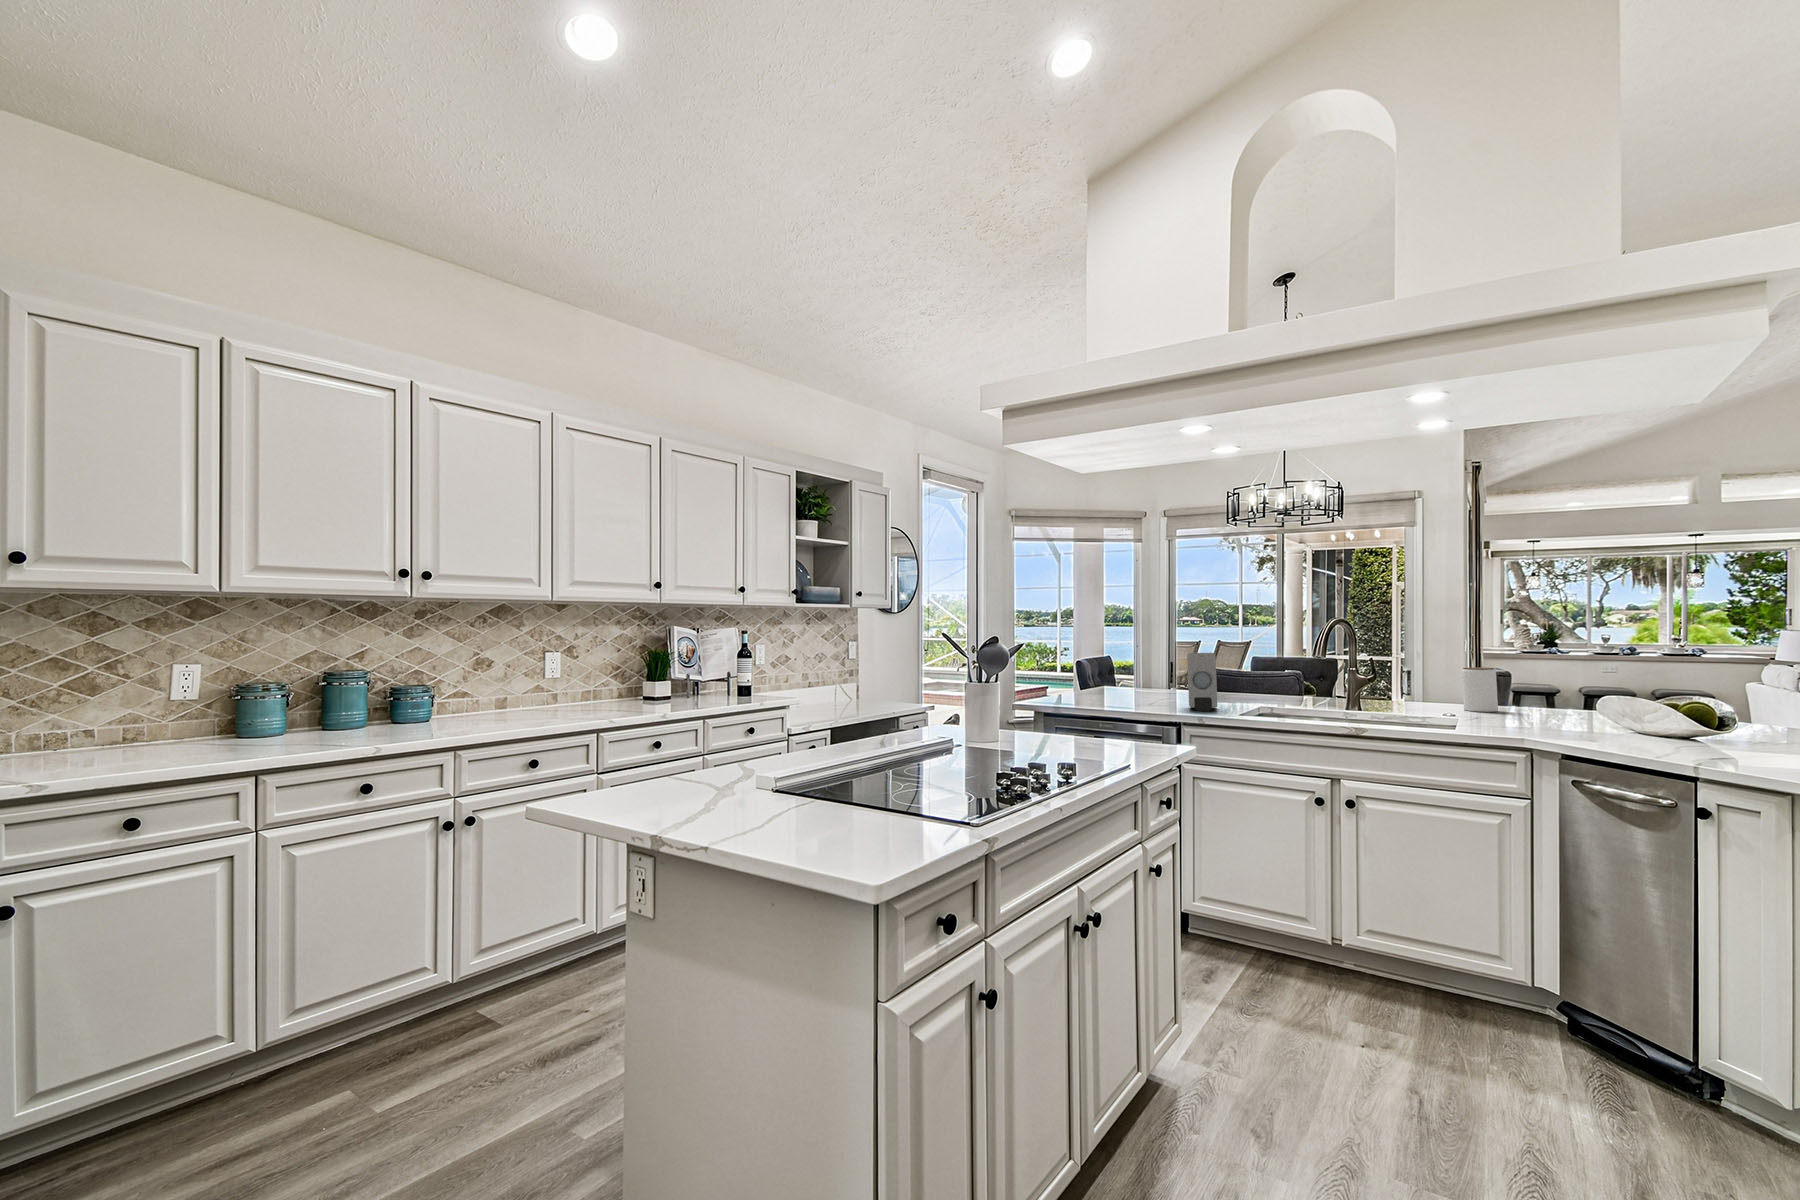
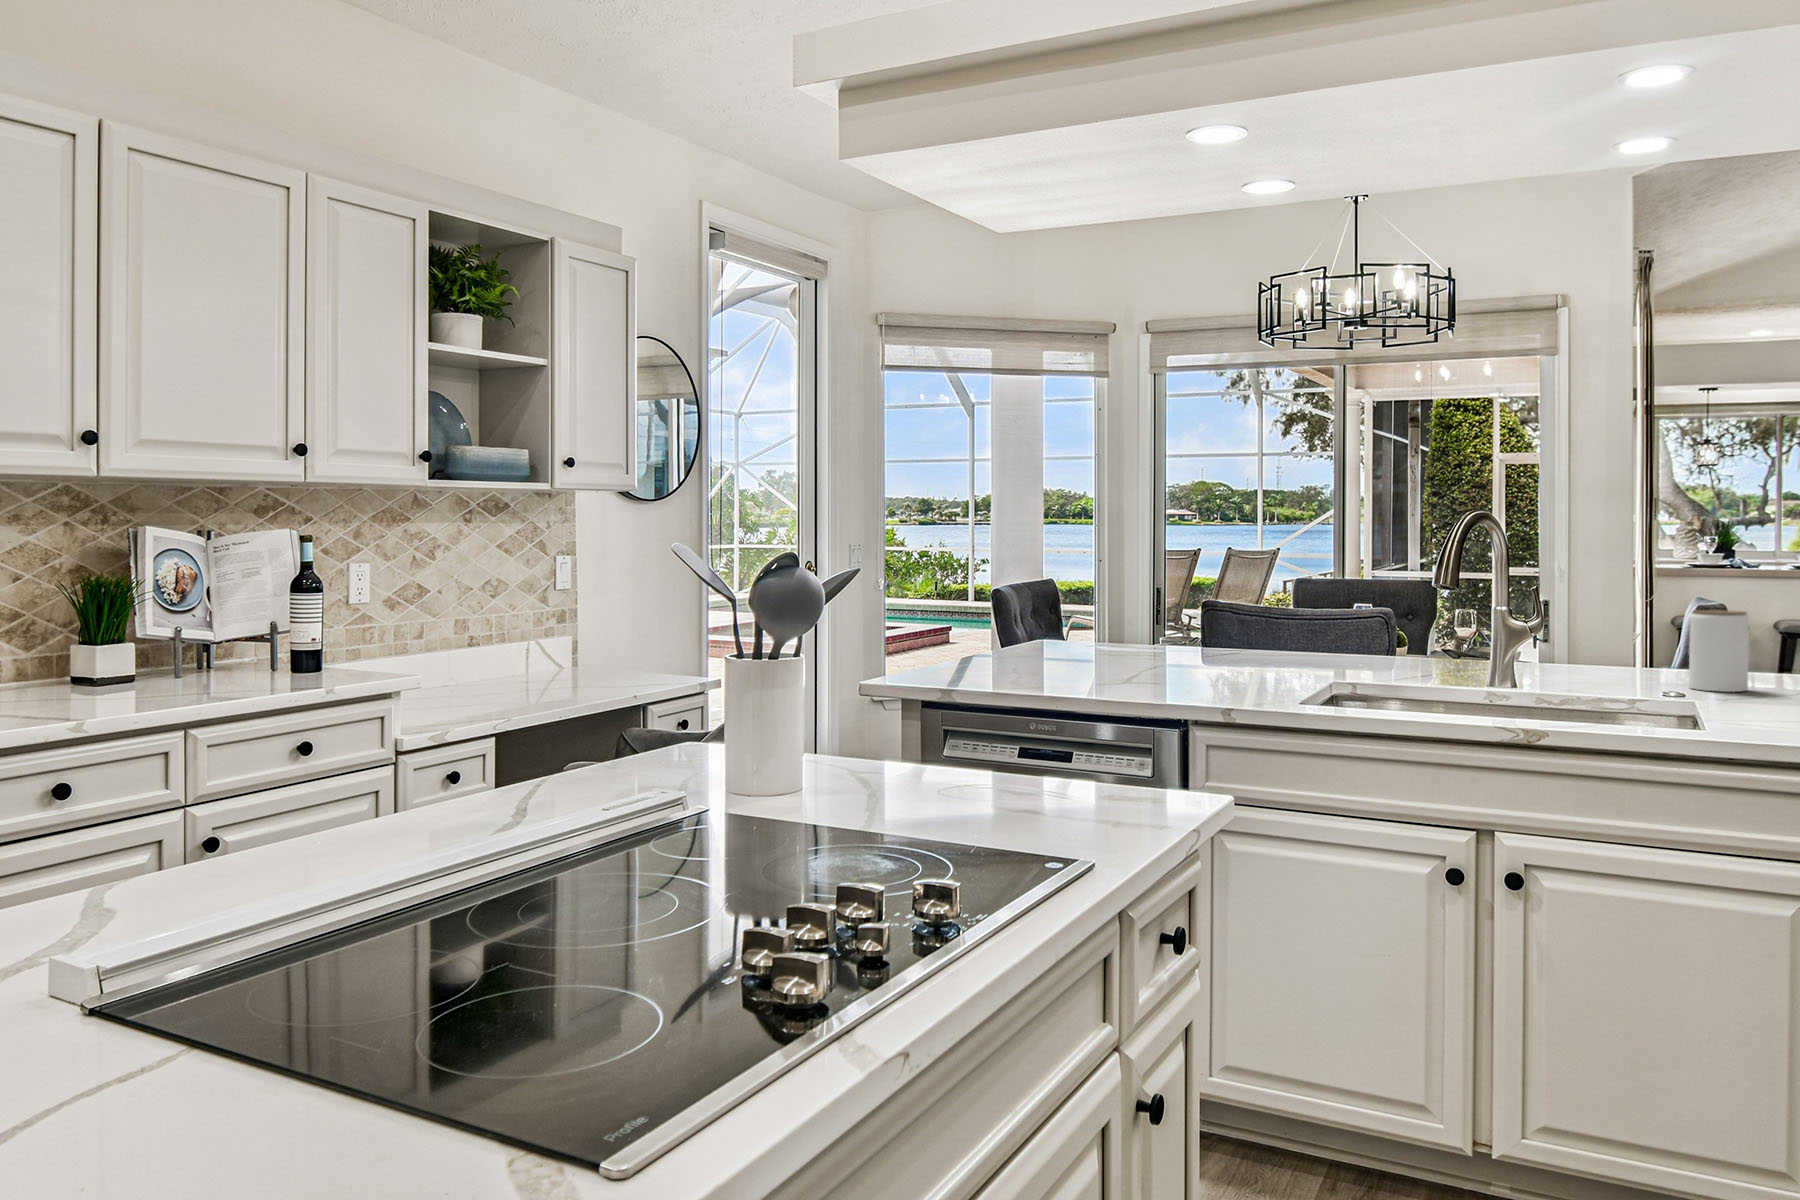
soap dispenser: present [1187,653,1217,711] -> none [1208,584,1263,696]

